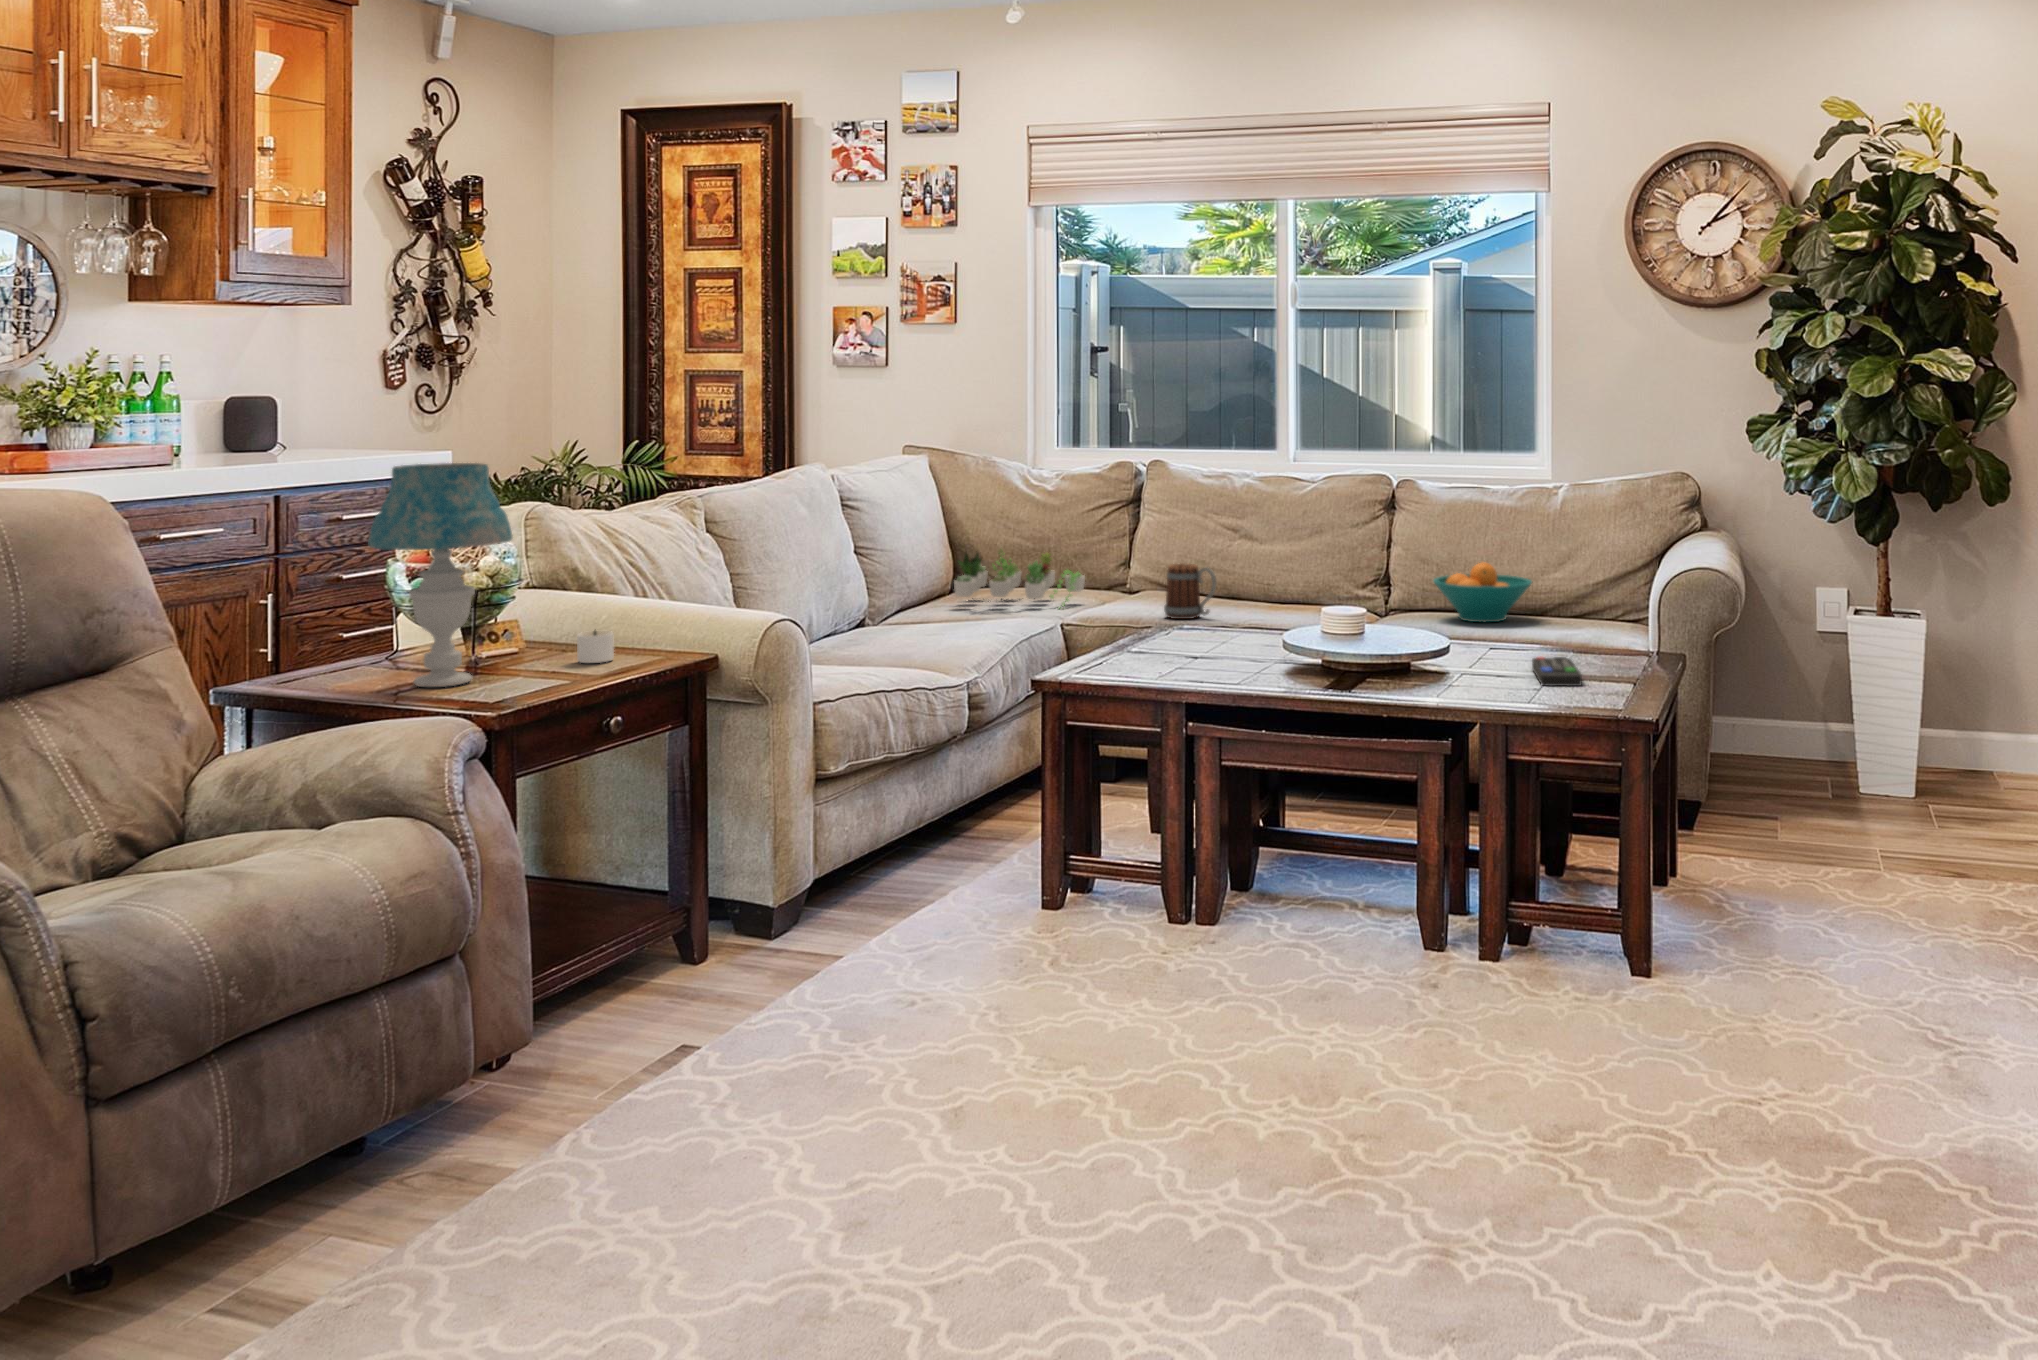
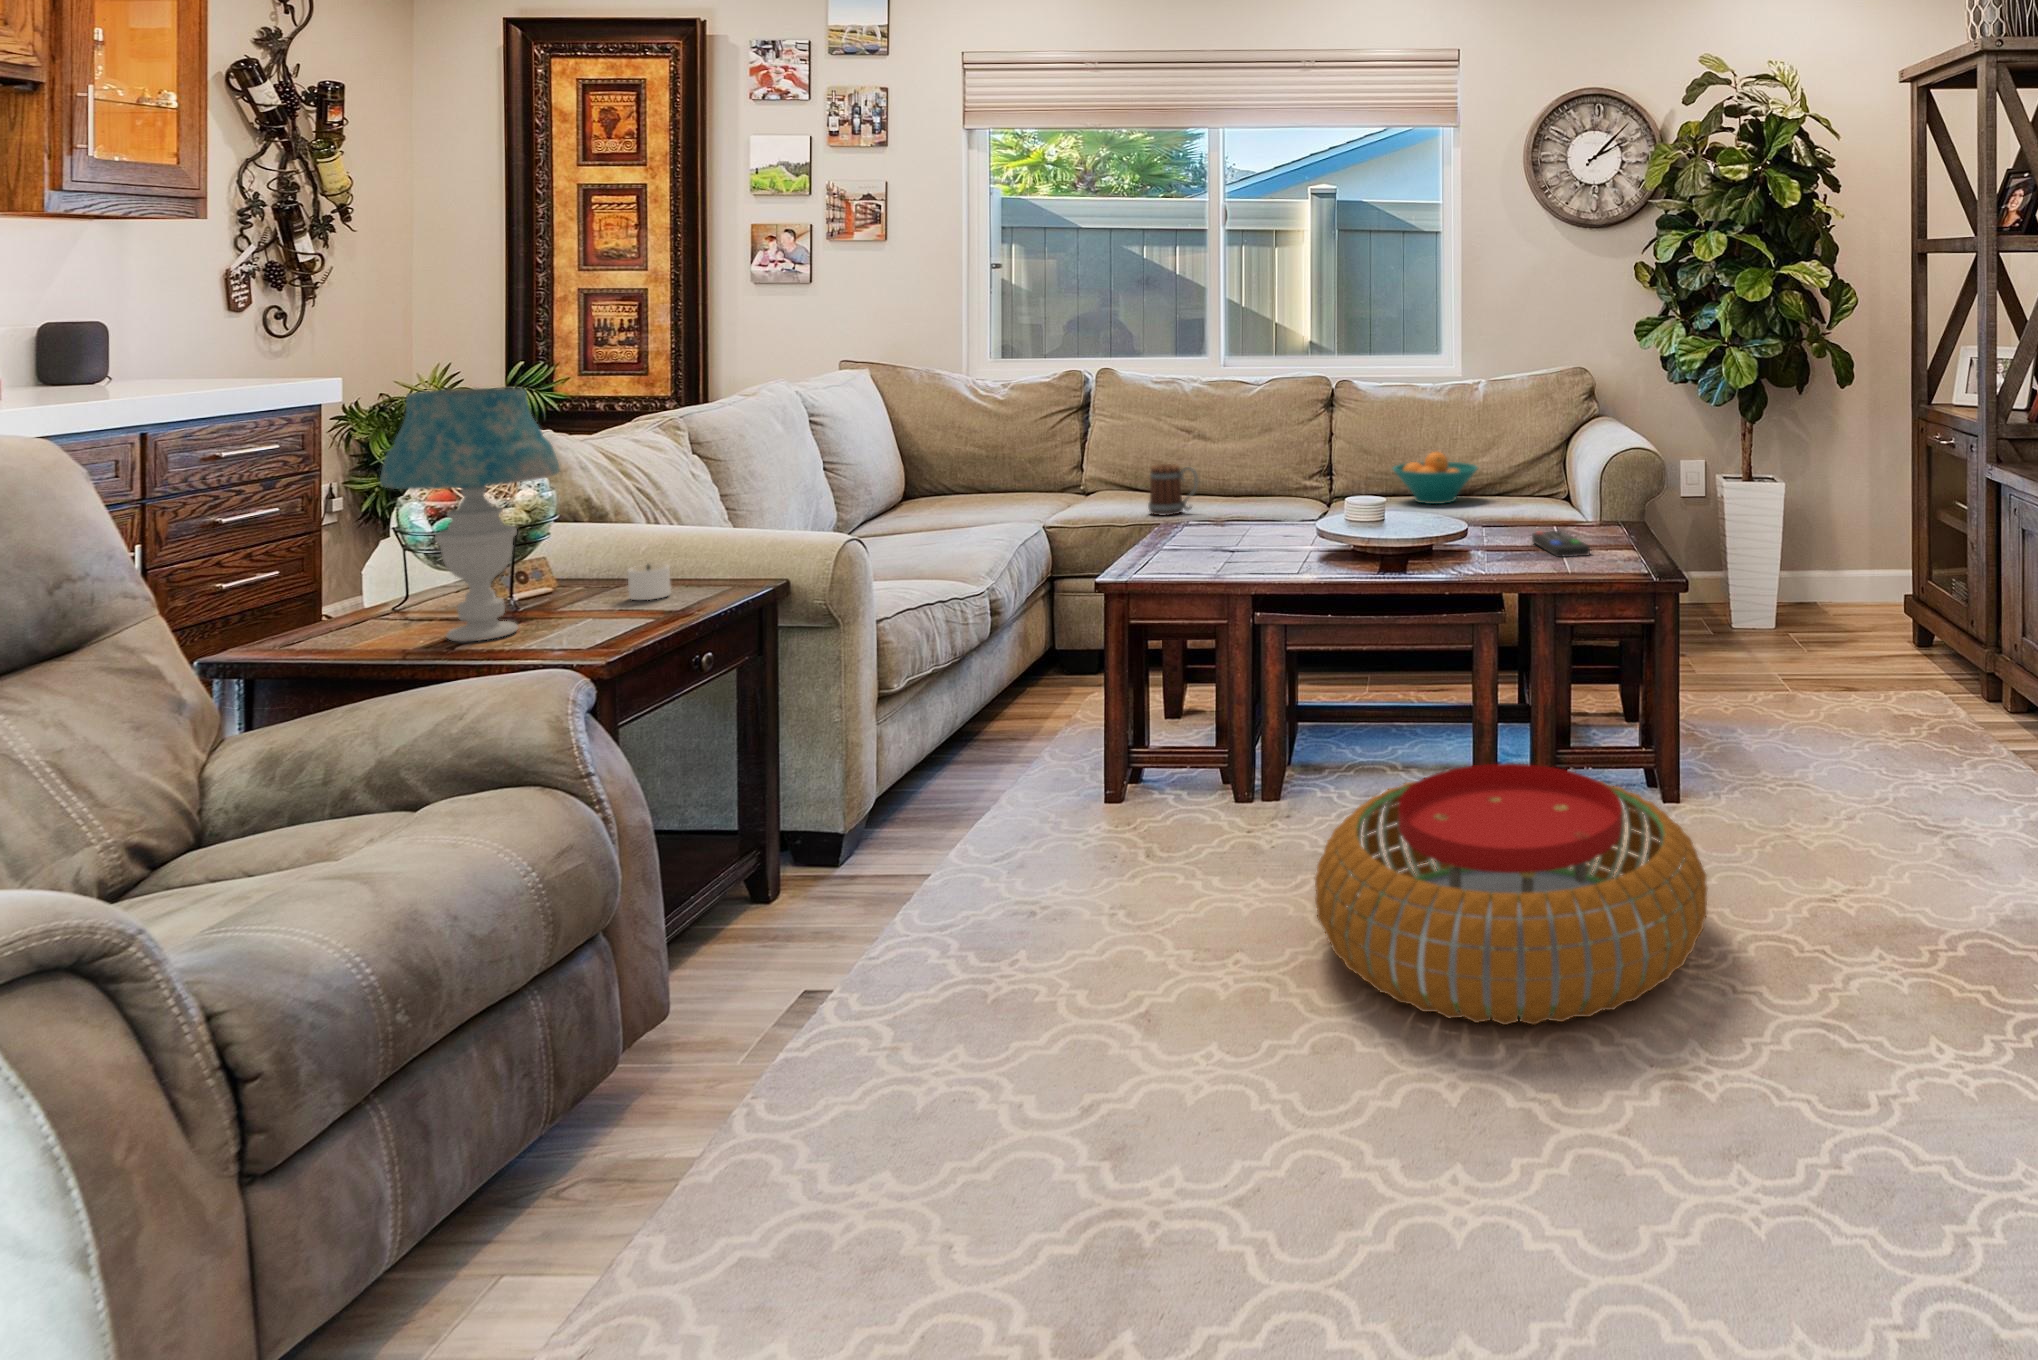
succulent plant: present [954,553,1085,606] -> none [927,454,1057,512]
pouf: none [1148,902,1576,1178] -> present [1315,764,1707,1025]

